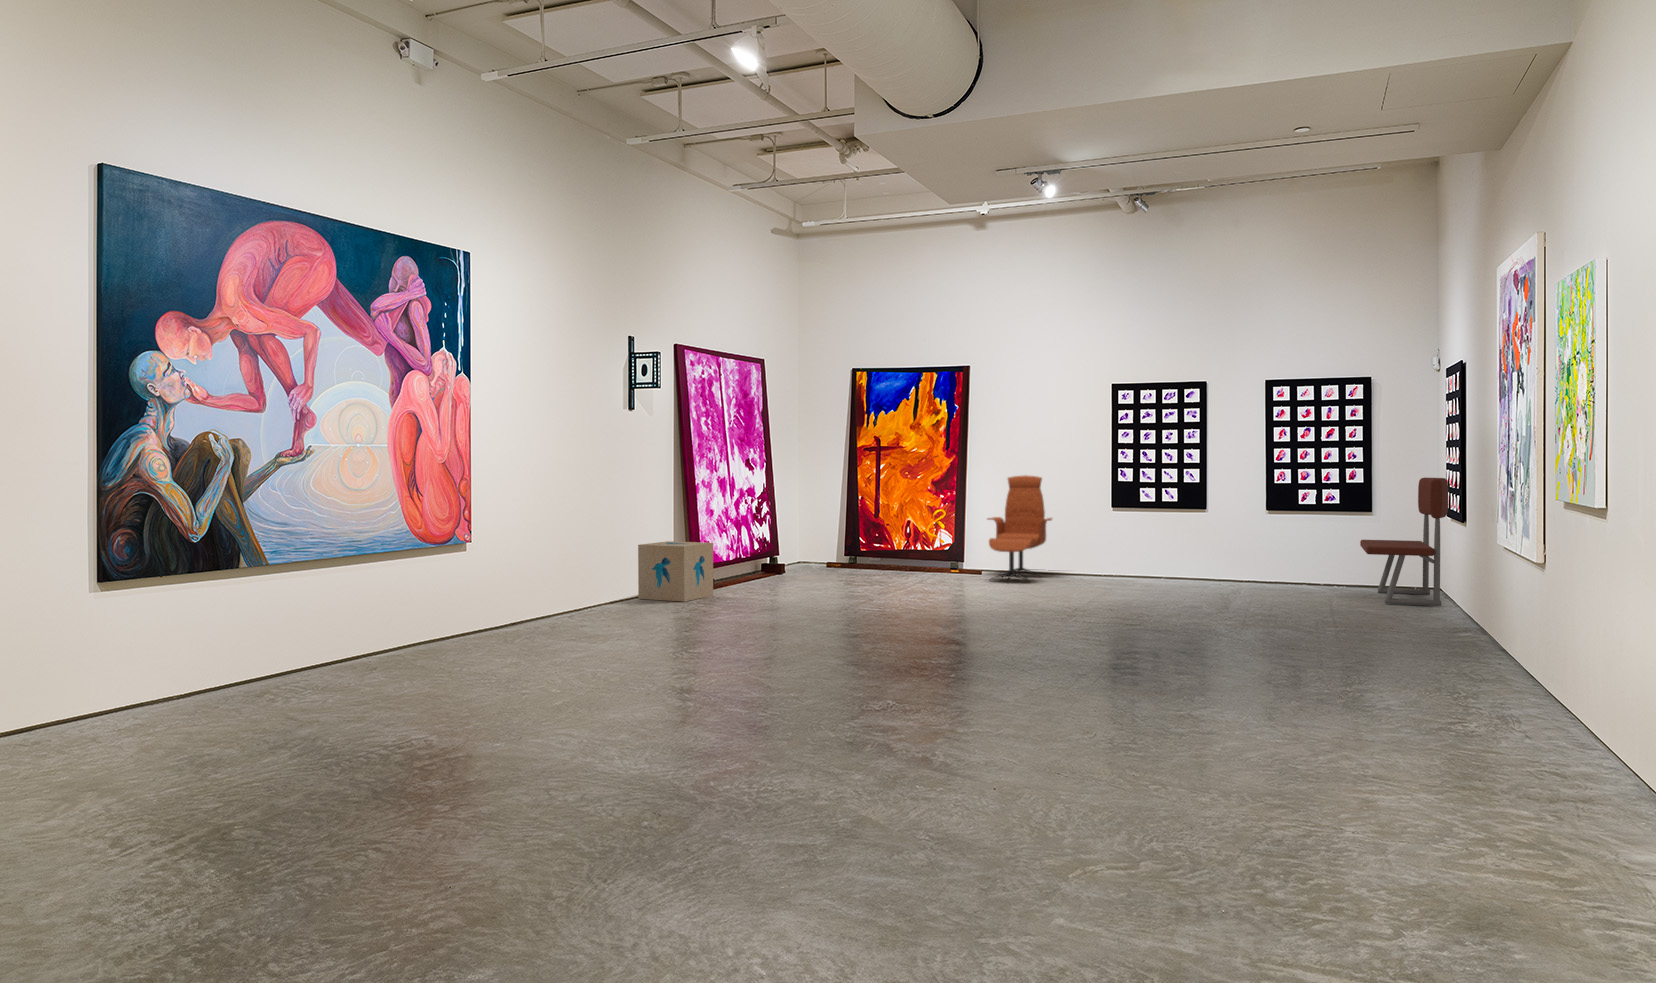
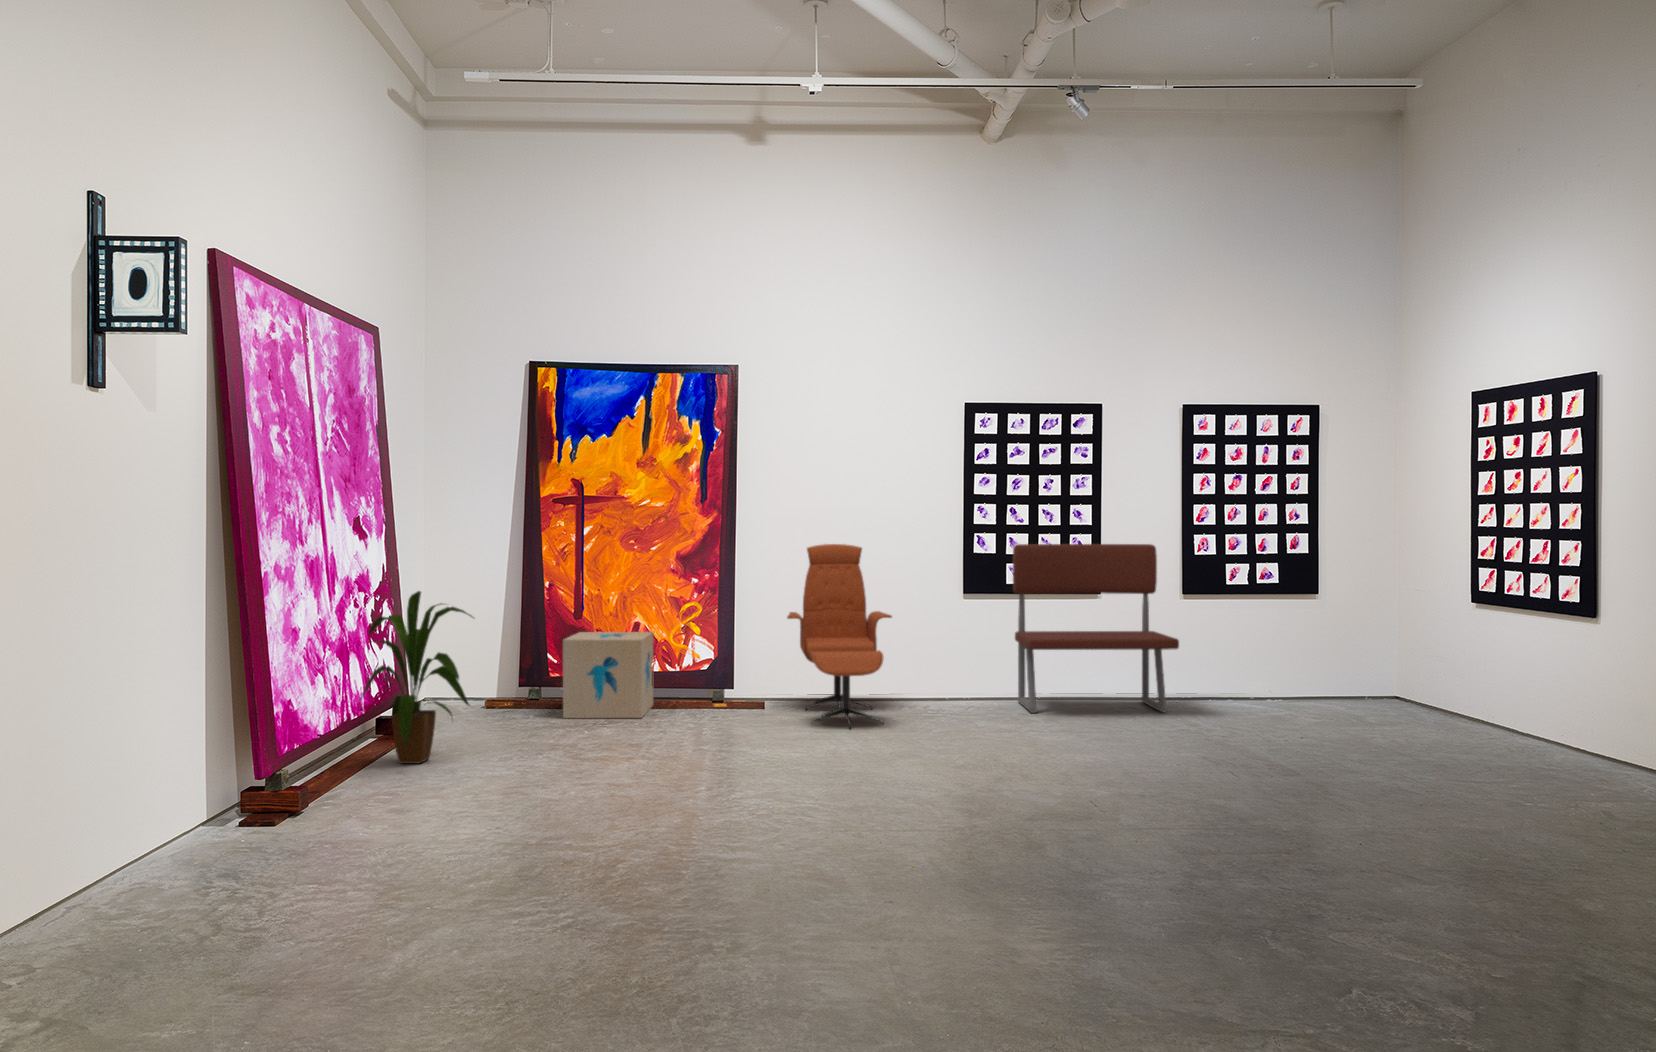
bench: present [1360,478,1448,606] -> present [1013,544,1179,713]
house plant: none [741,495,799,582] -> present [361,591,472,763]
cardboard box: present [638,541,713,602] -> present [563,632,653,718]

